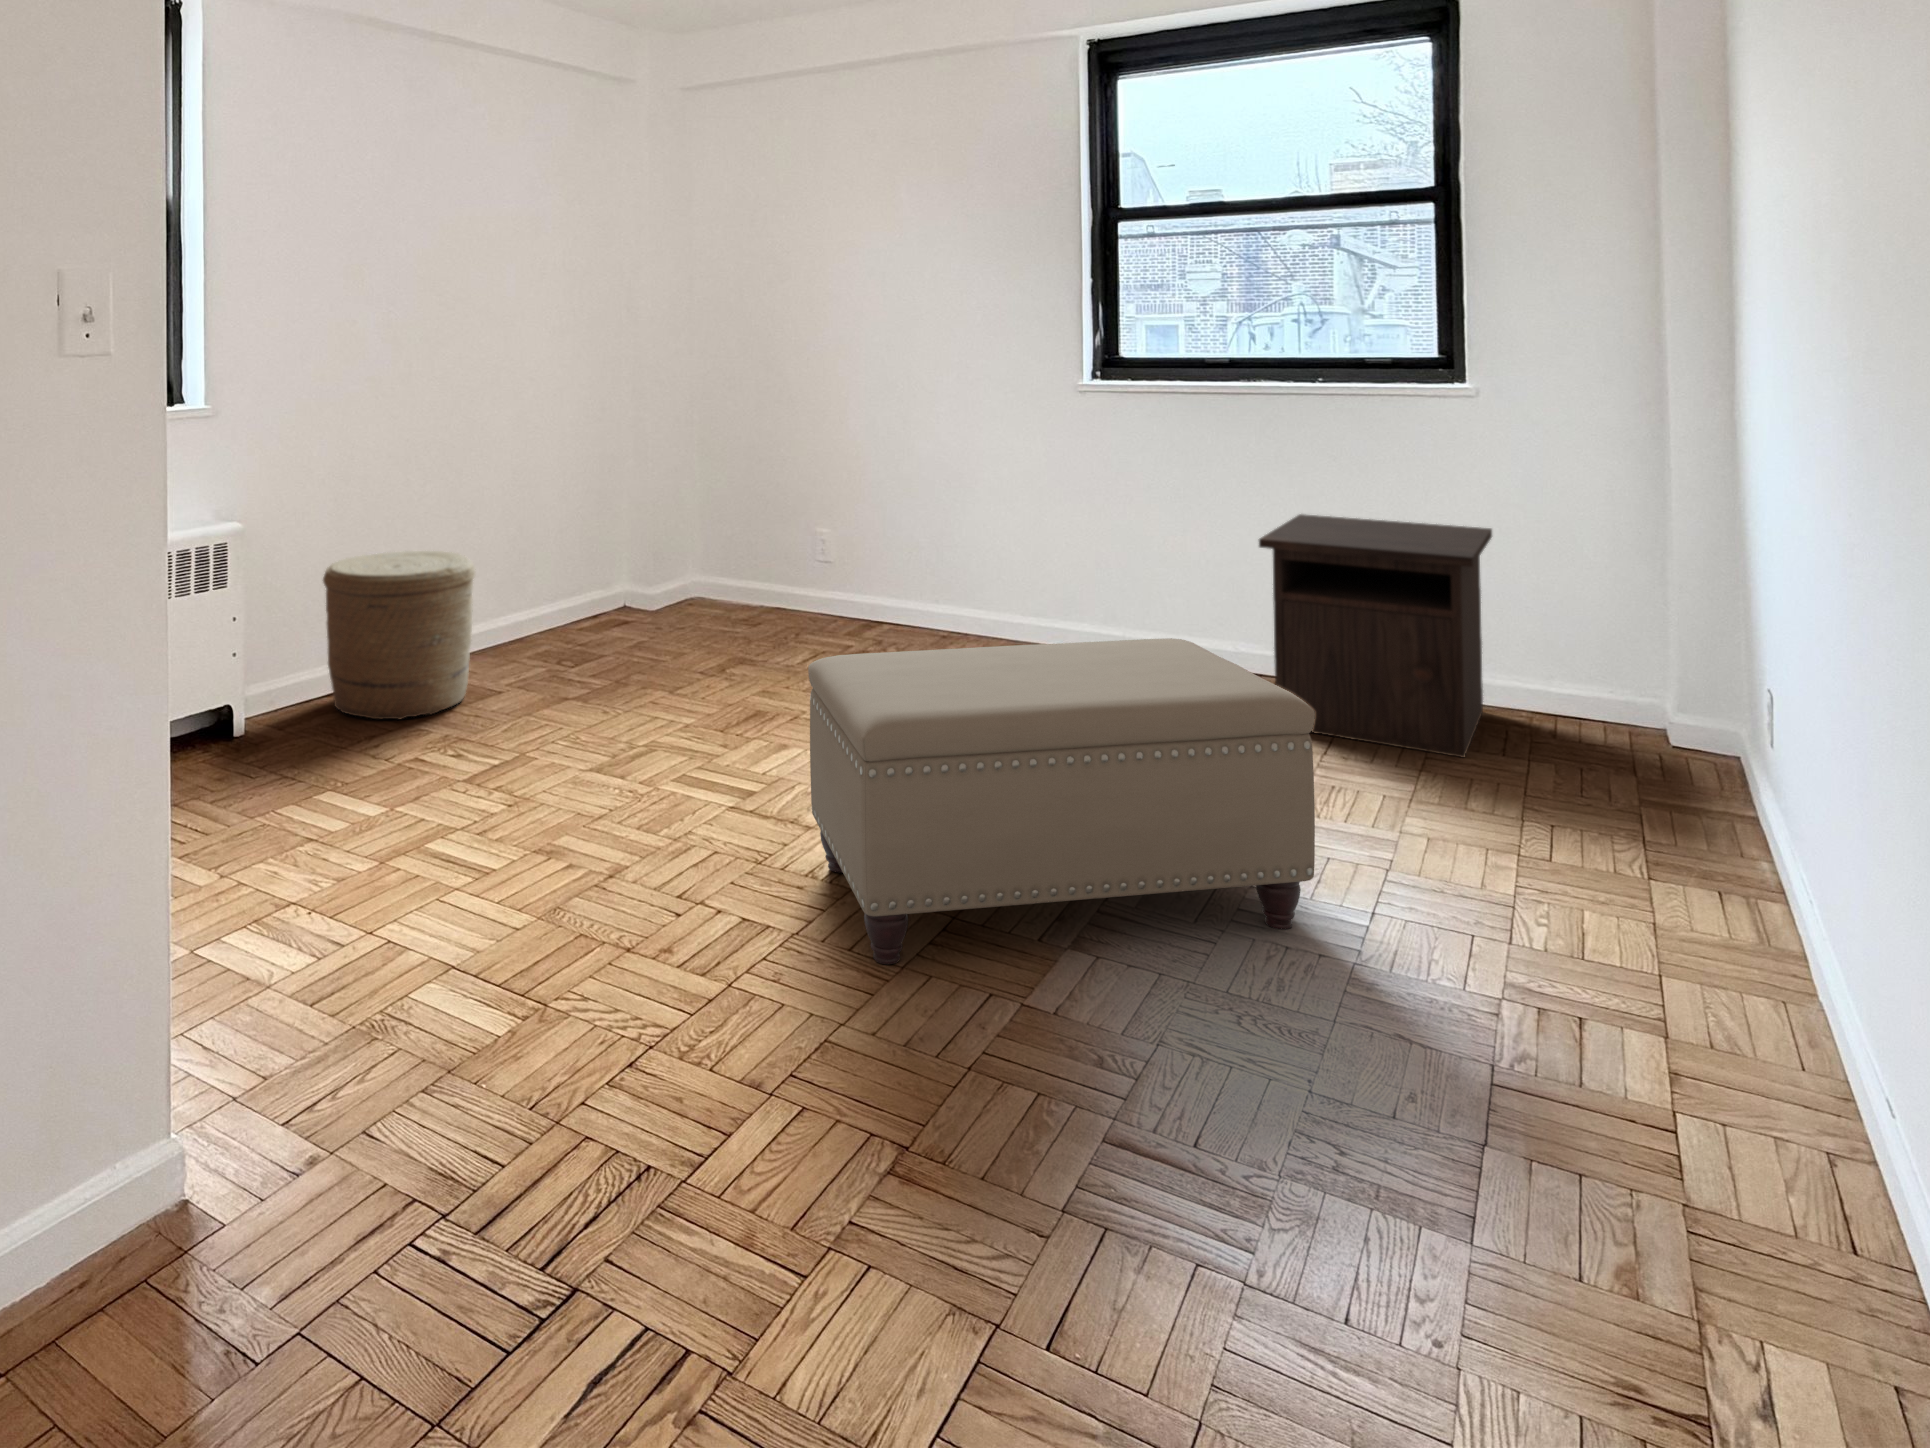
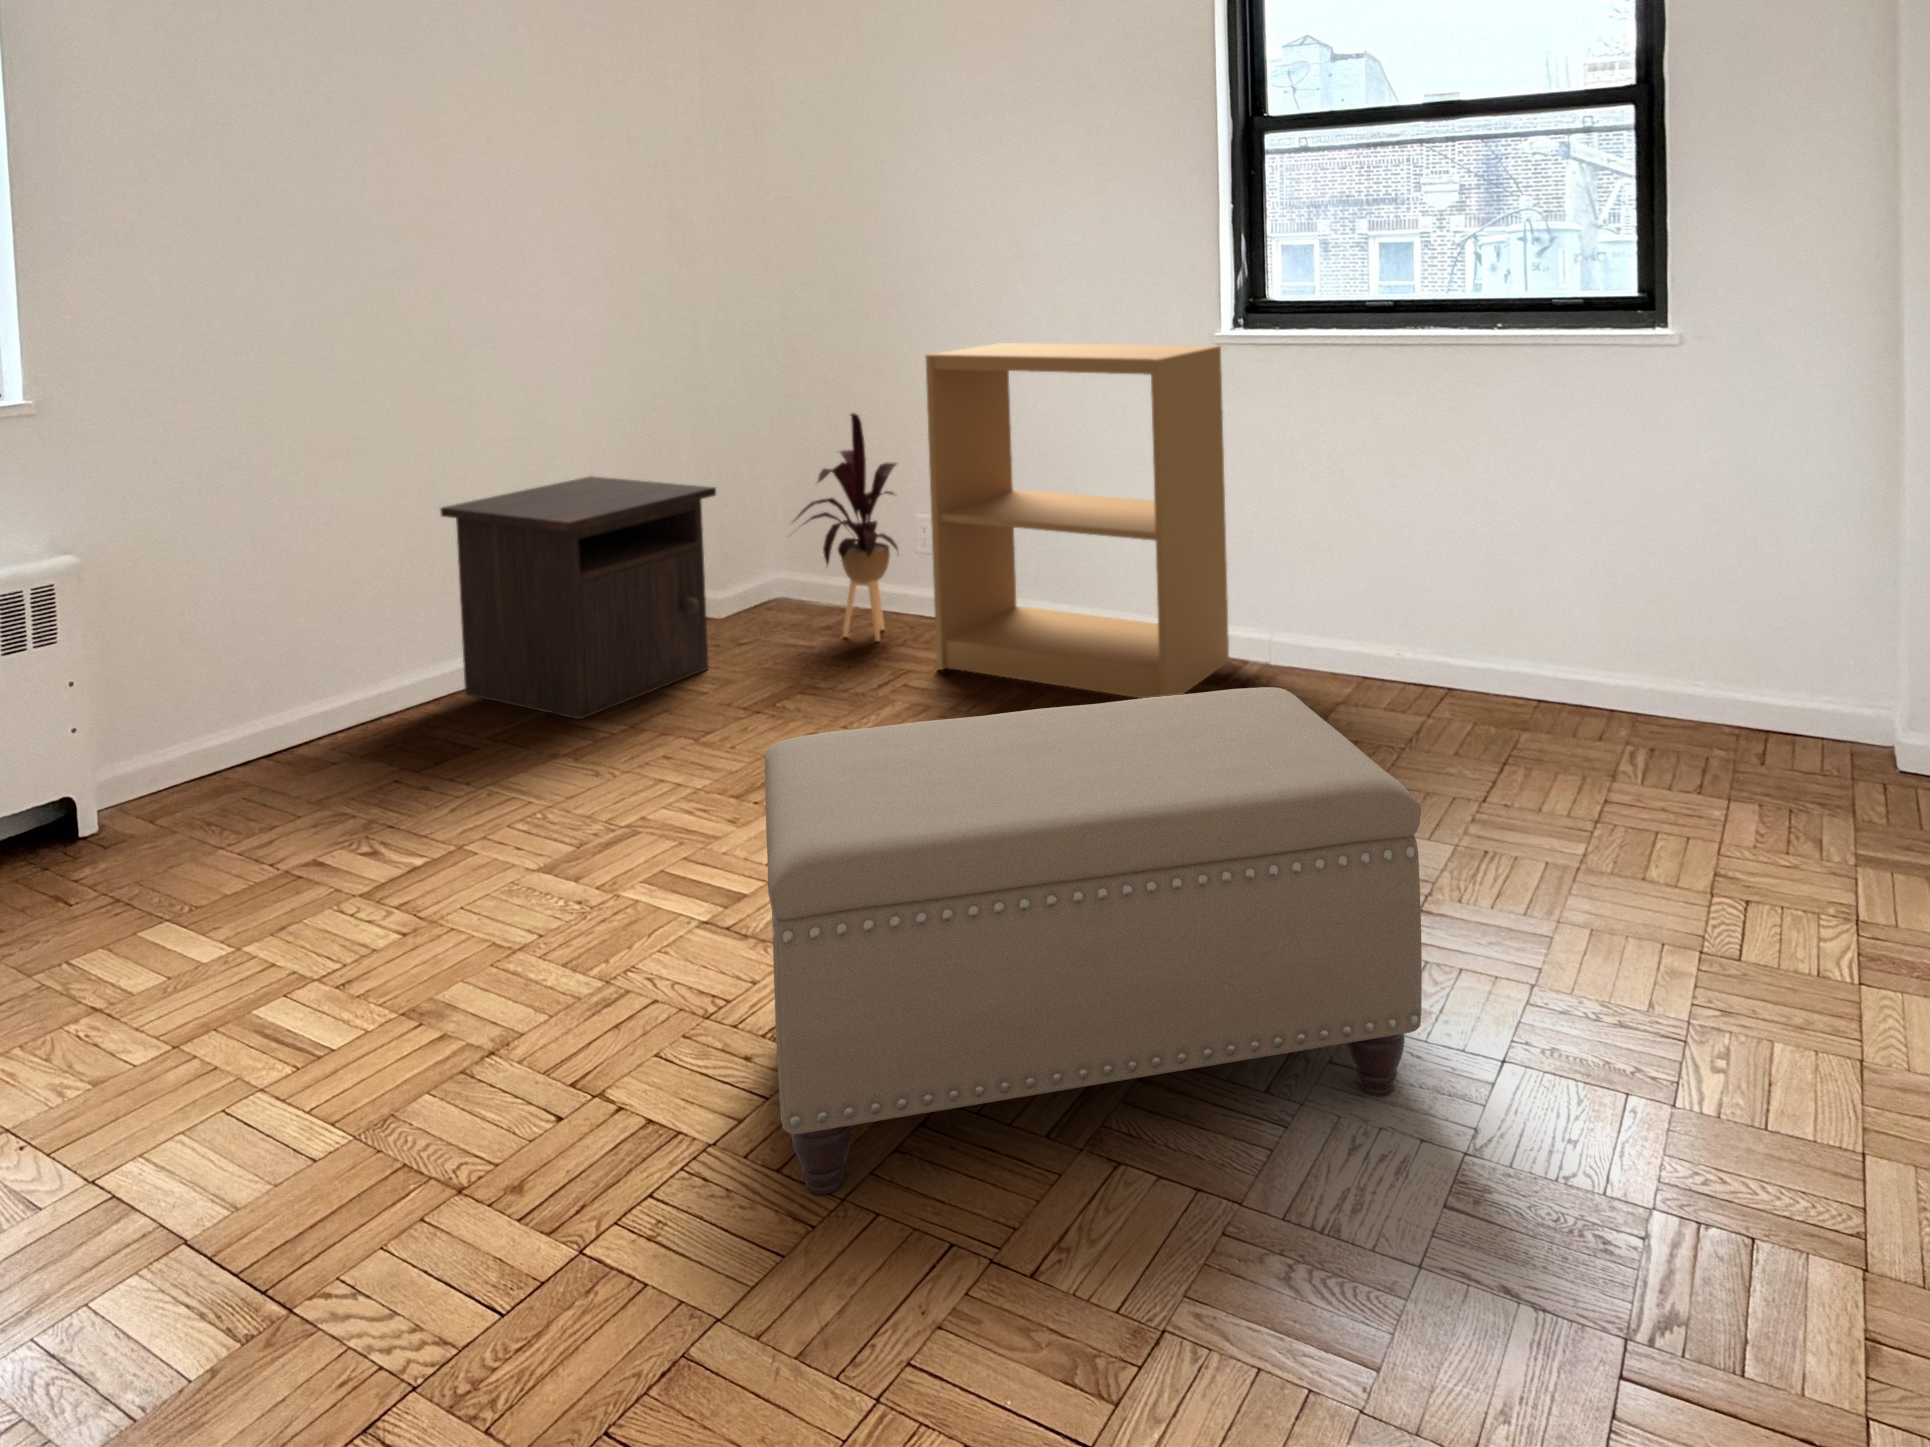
bookshelf: none [845,390,1090,683] -> present [926,343,1229,698]
house plant: none [719,443,811,631] -> present [794,413,898,641]
nightstand: present [1259,514,1492,757] -> present [441,476,716,719]
woven basket: present [323,551,475,720] -> none [217,570,432,798]

